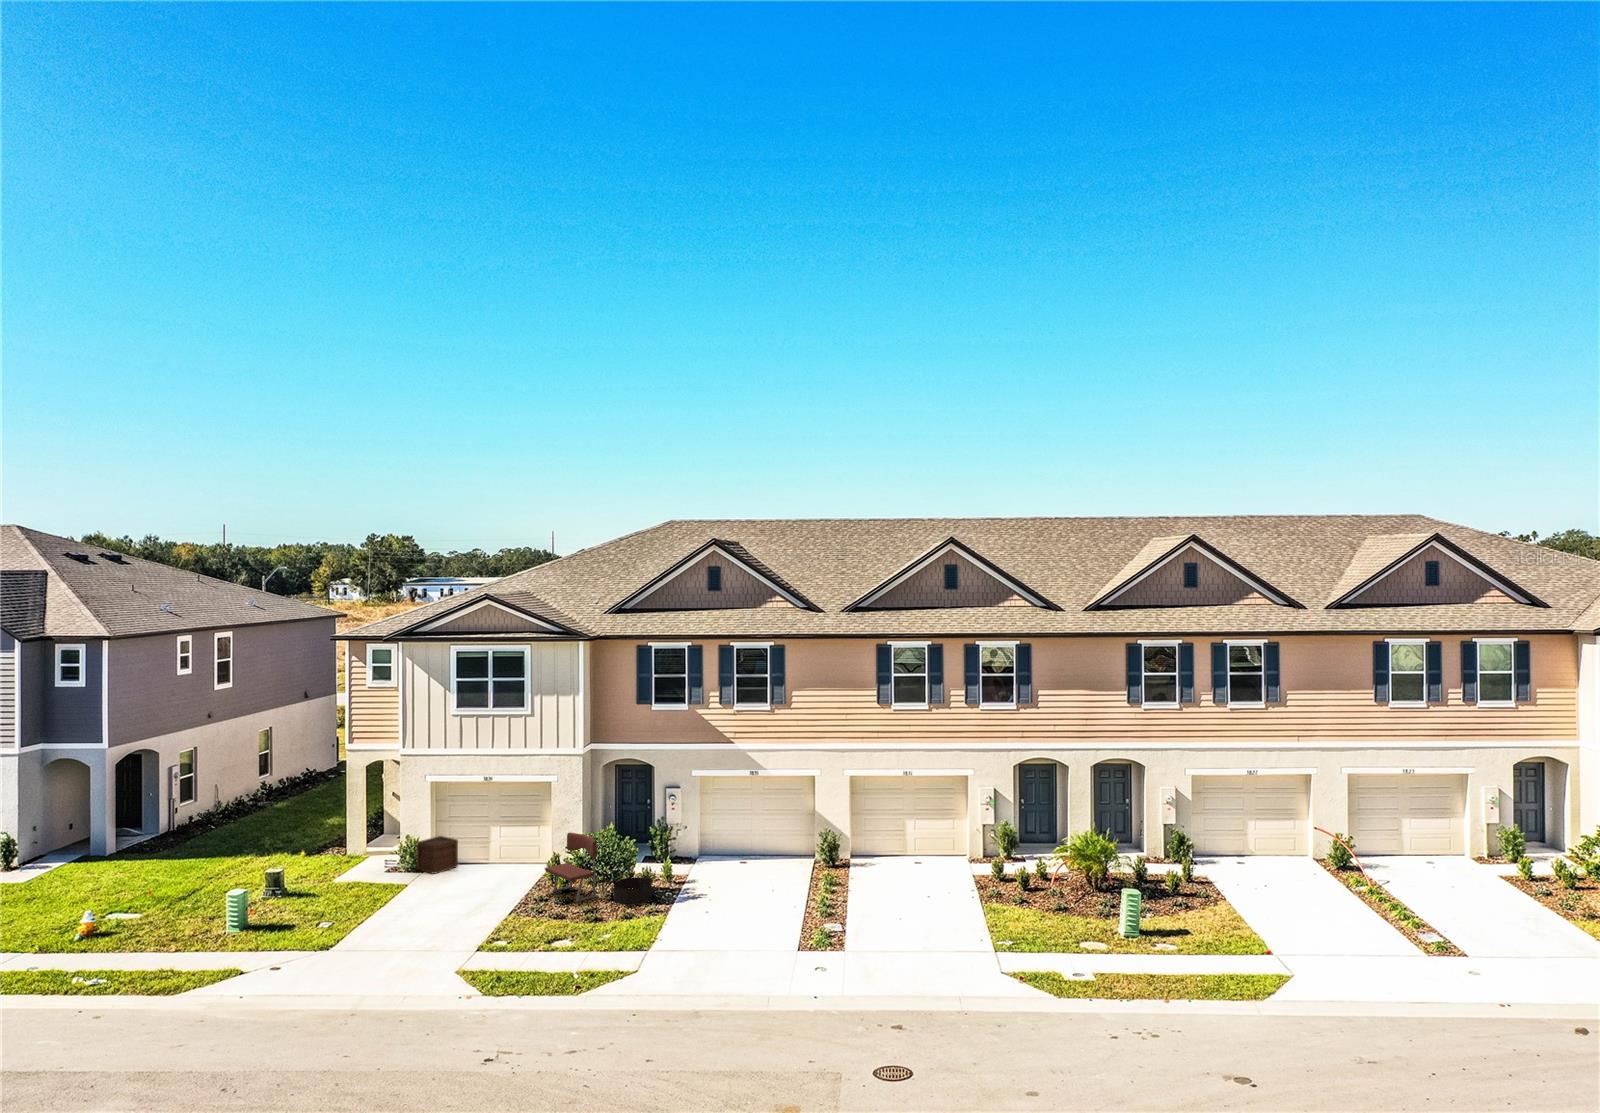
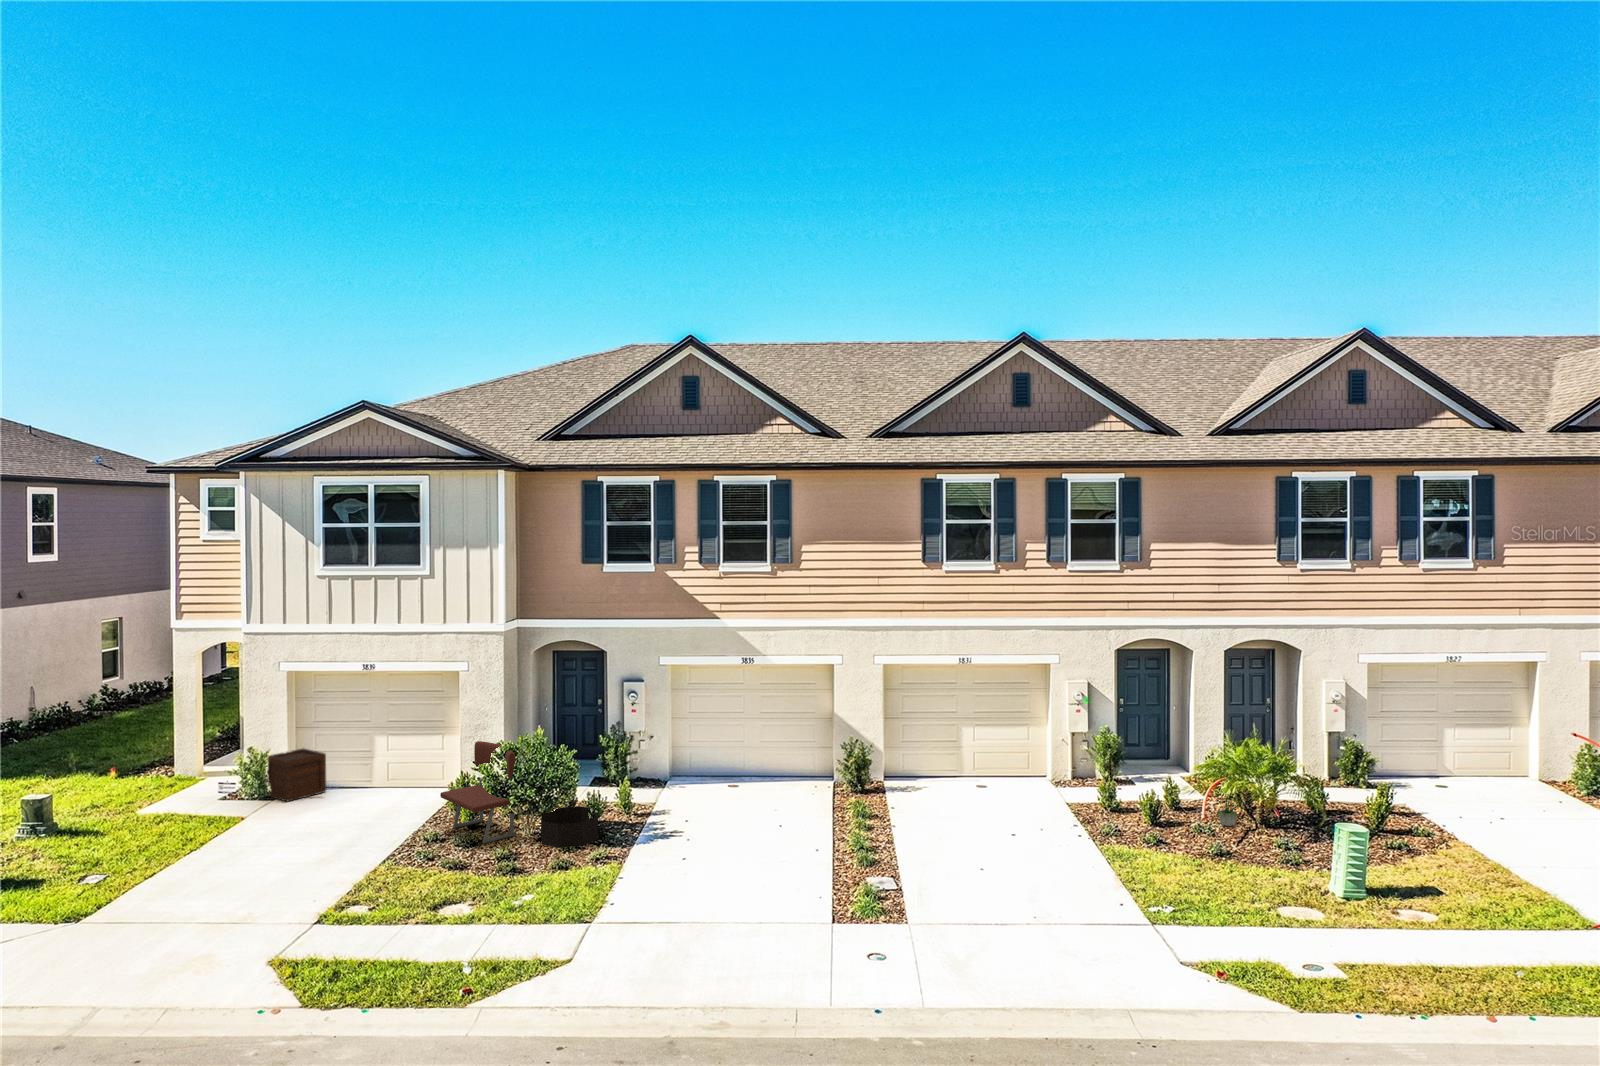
potted plant: none [1067,860,1094,892] -> present [1215,796,1241,826]

